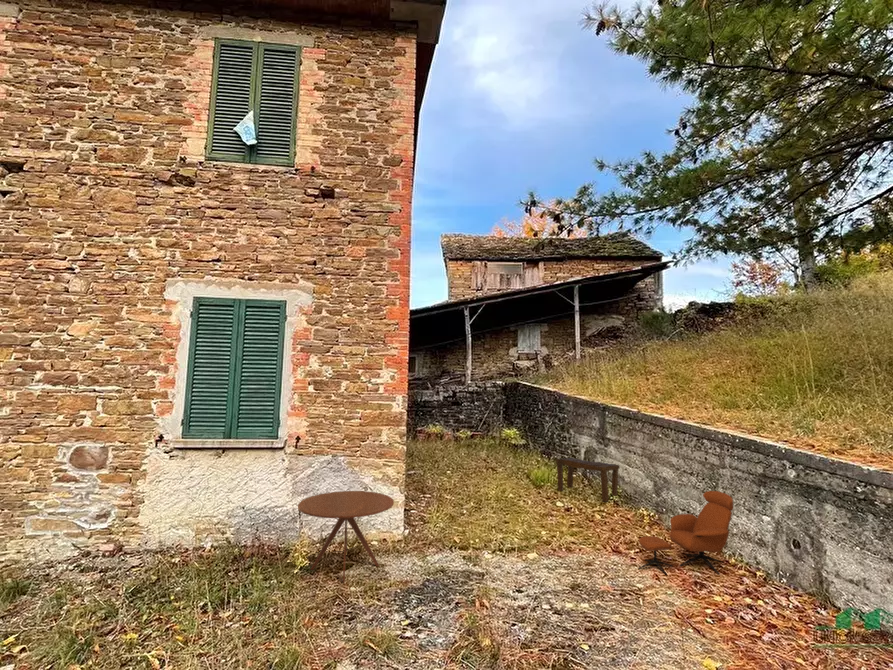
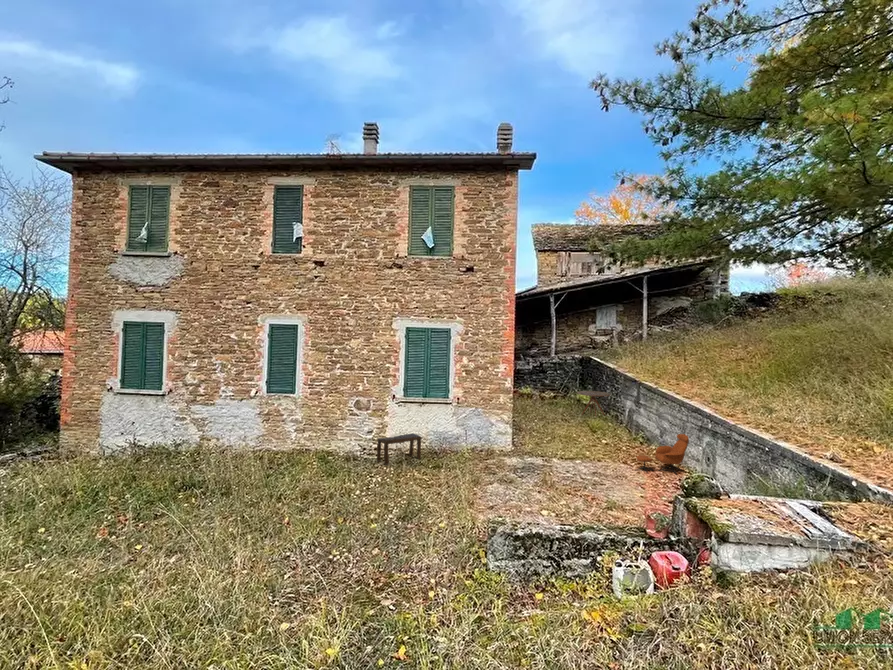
bench: present [556,458,620,502] -> present [377,433,422,465]
round table: present [298,491,394,582] -> present [577,391,610,416]

